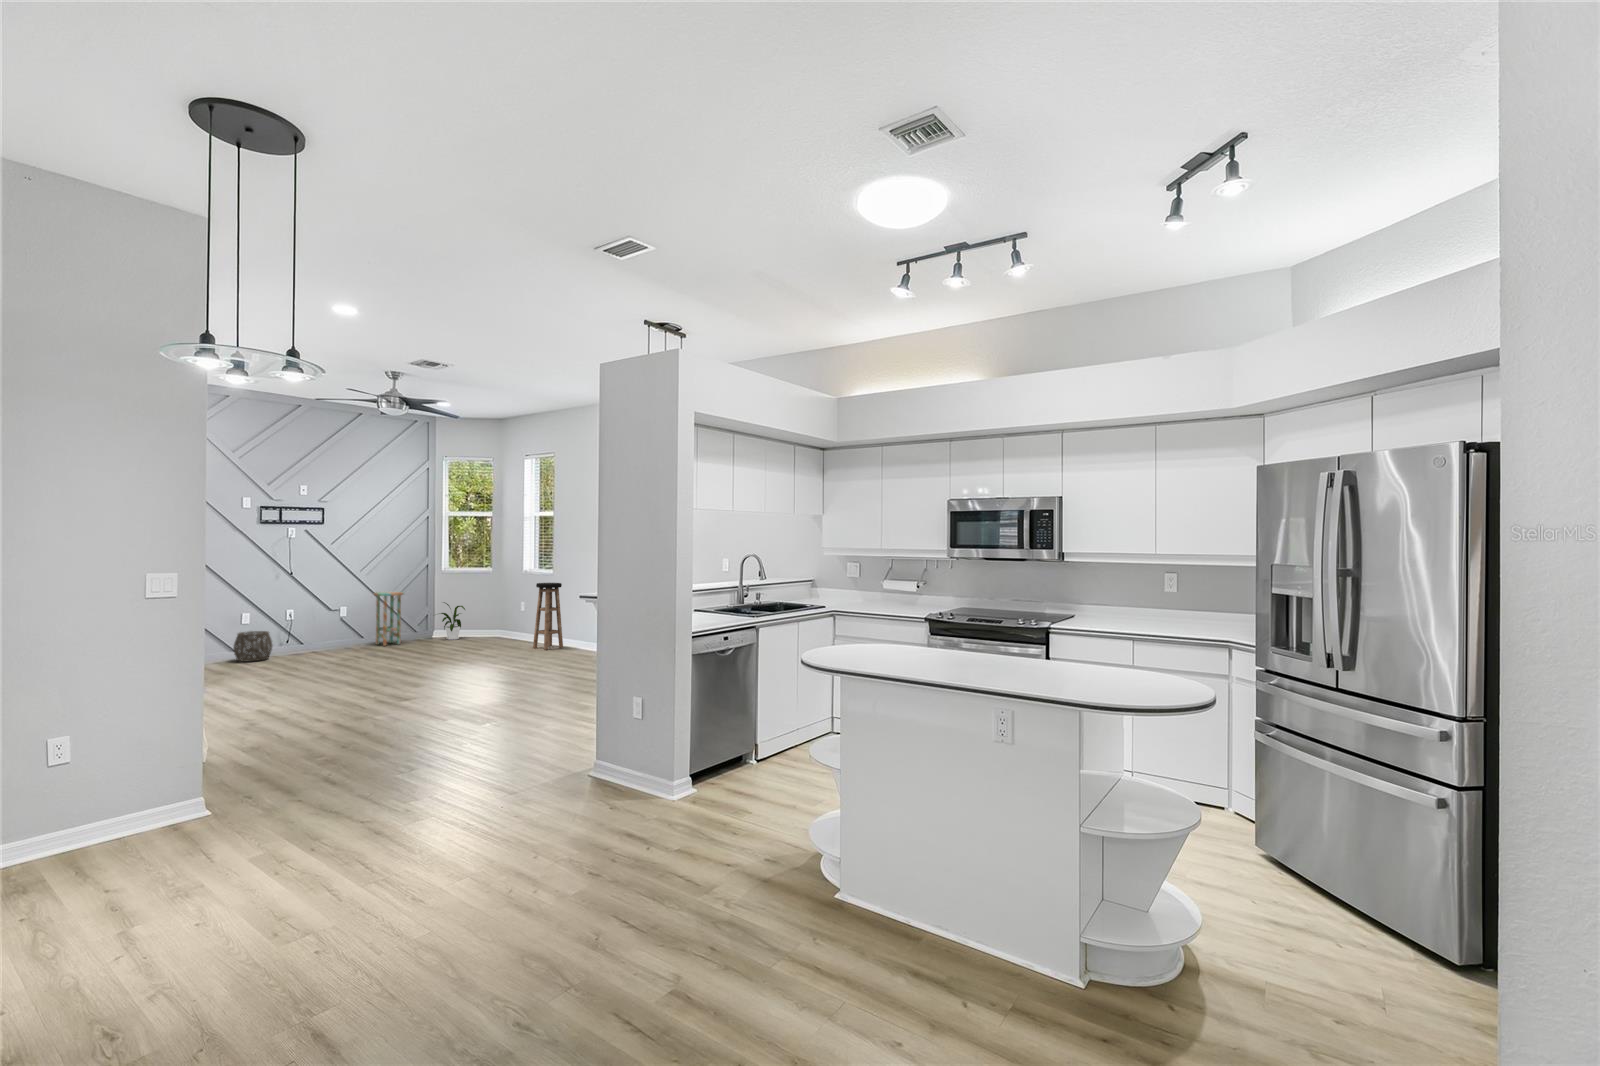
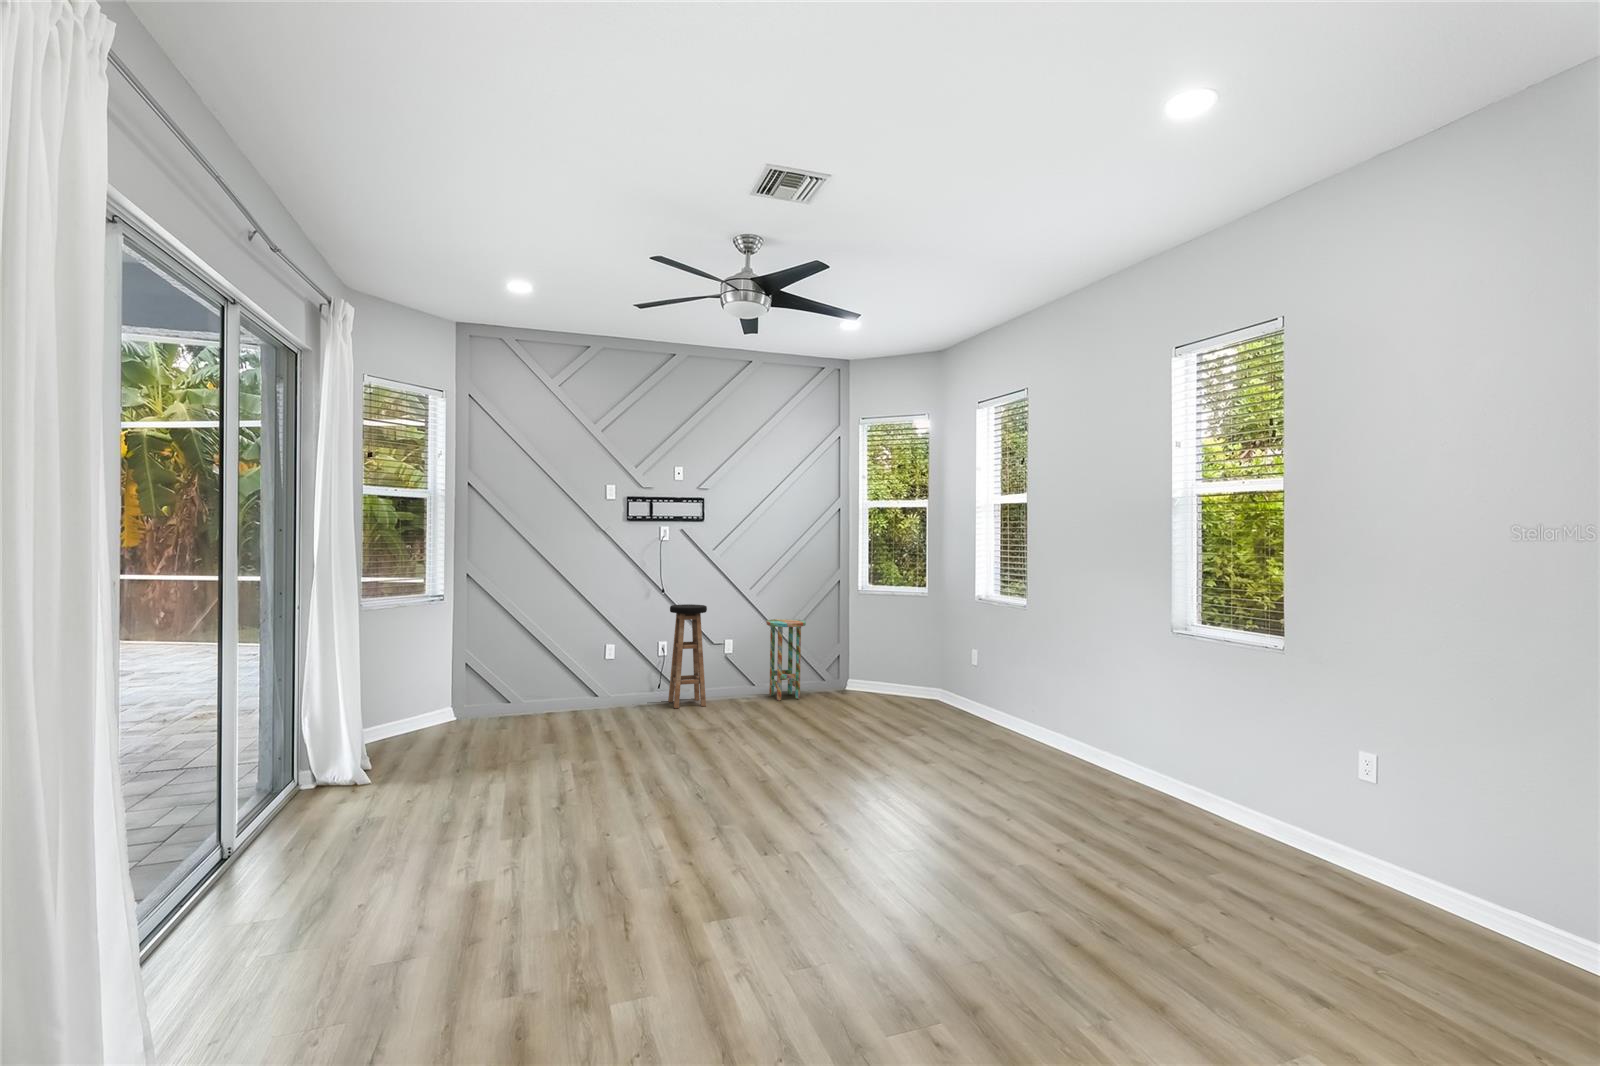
bar stool: present [533,583,563,650] -> present [668,604,707,708]
house plant: present [441,602,465,640] -> none [843,636,889,696]
woven basket: present [234,631,272,661] -> none [589,670,635,716]

